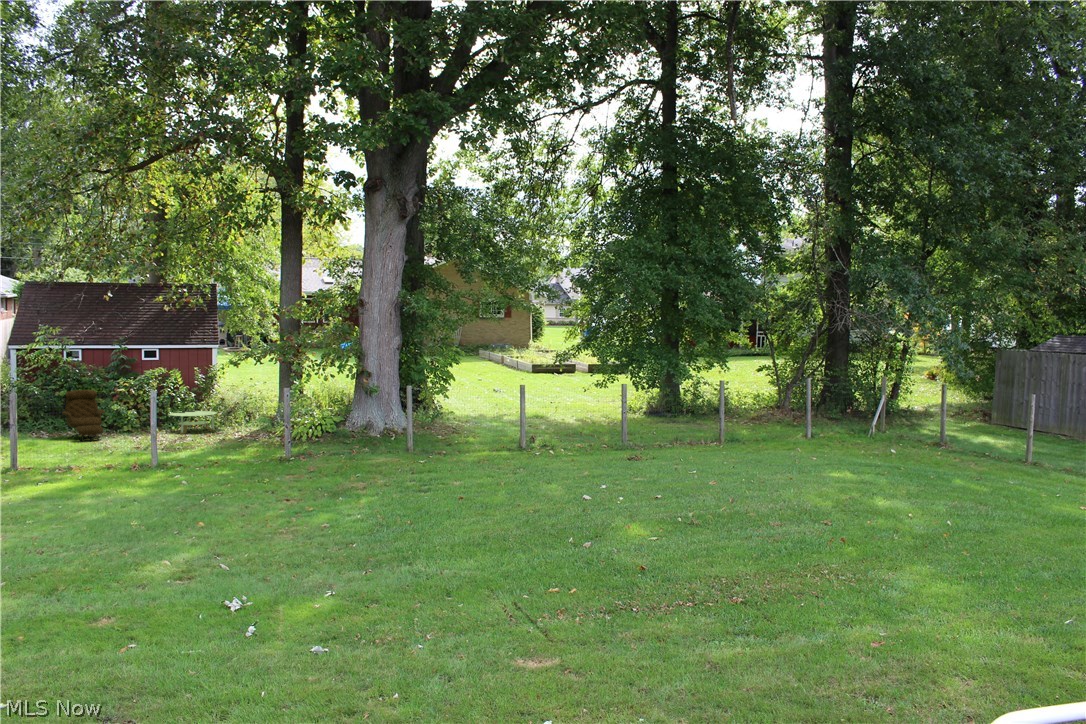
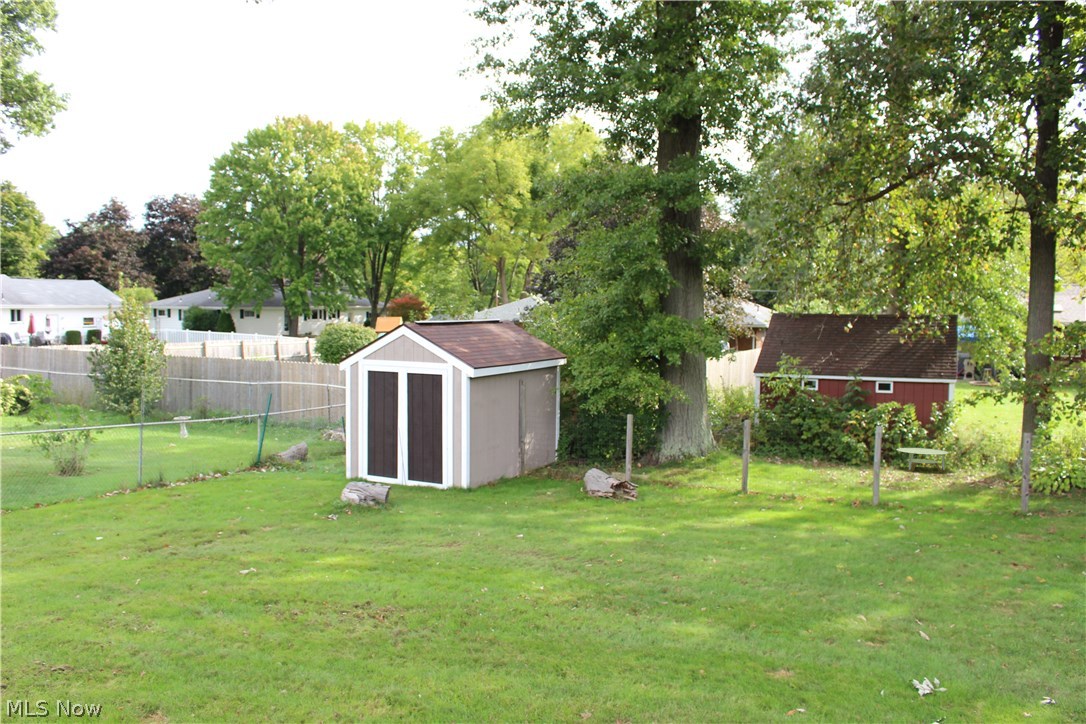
lounge chair: present [62,390,105,441] -> none [798,419,836,470]

